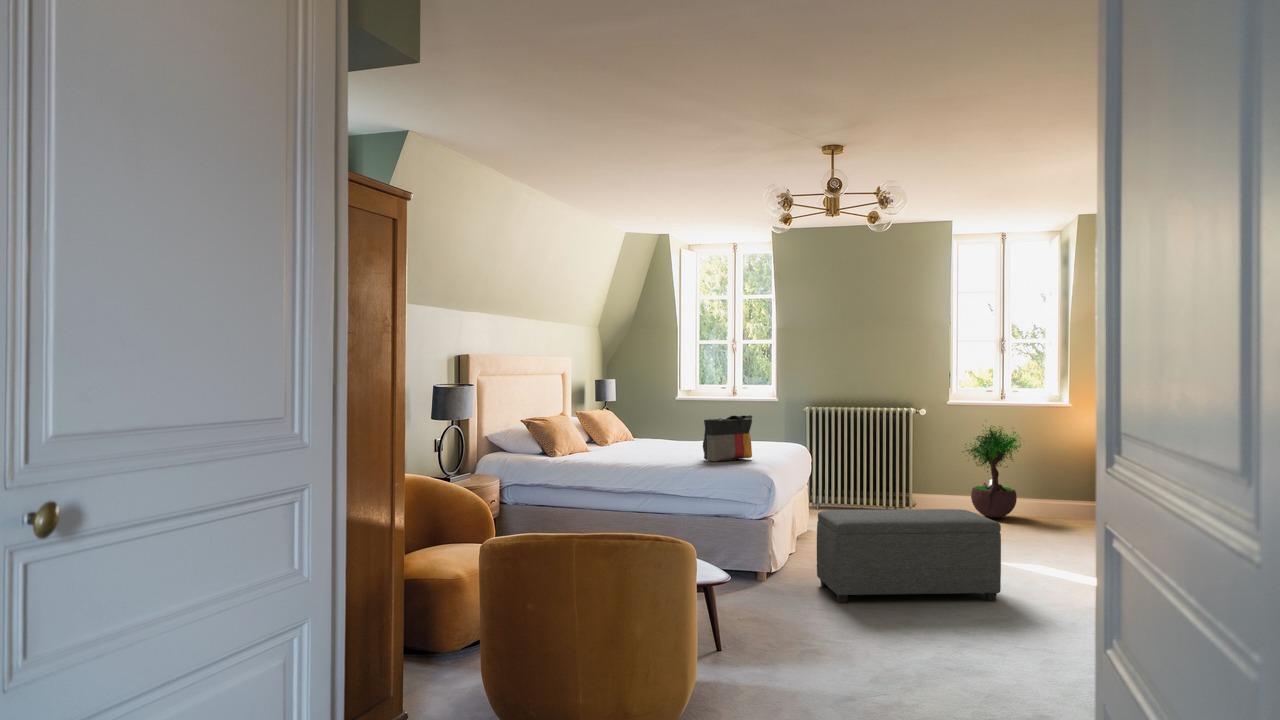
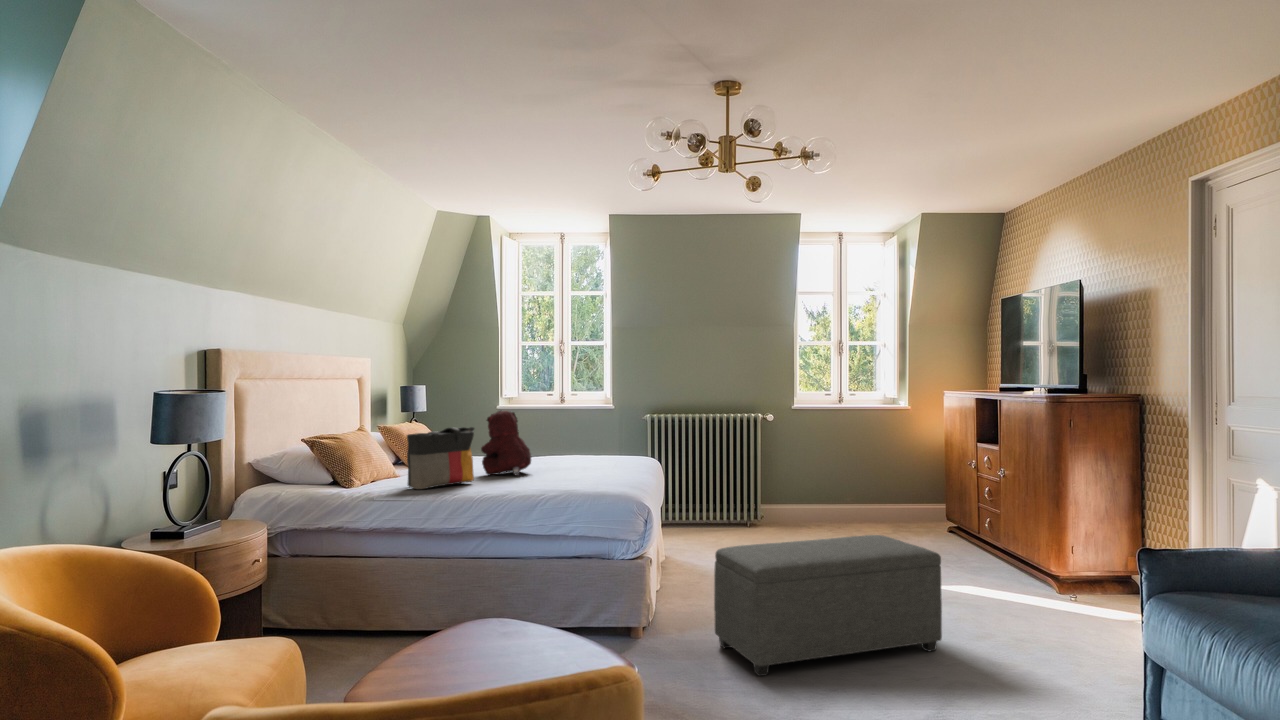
teddy bear: none [650,402,689,453] -> present [481,411,531,476]
tote bag: present [703,415,752,461] -> present [407,427,474,489]
potted tree: present [965,420,1021,518] -> none [812,424,874,528]

